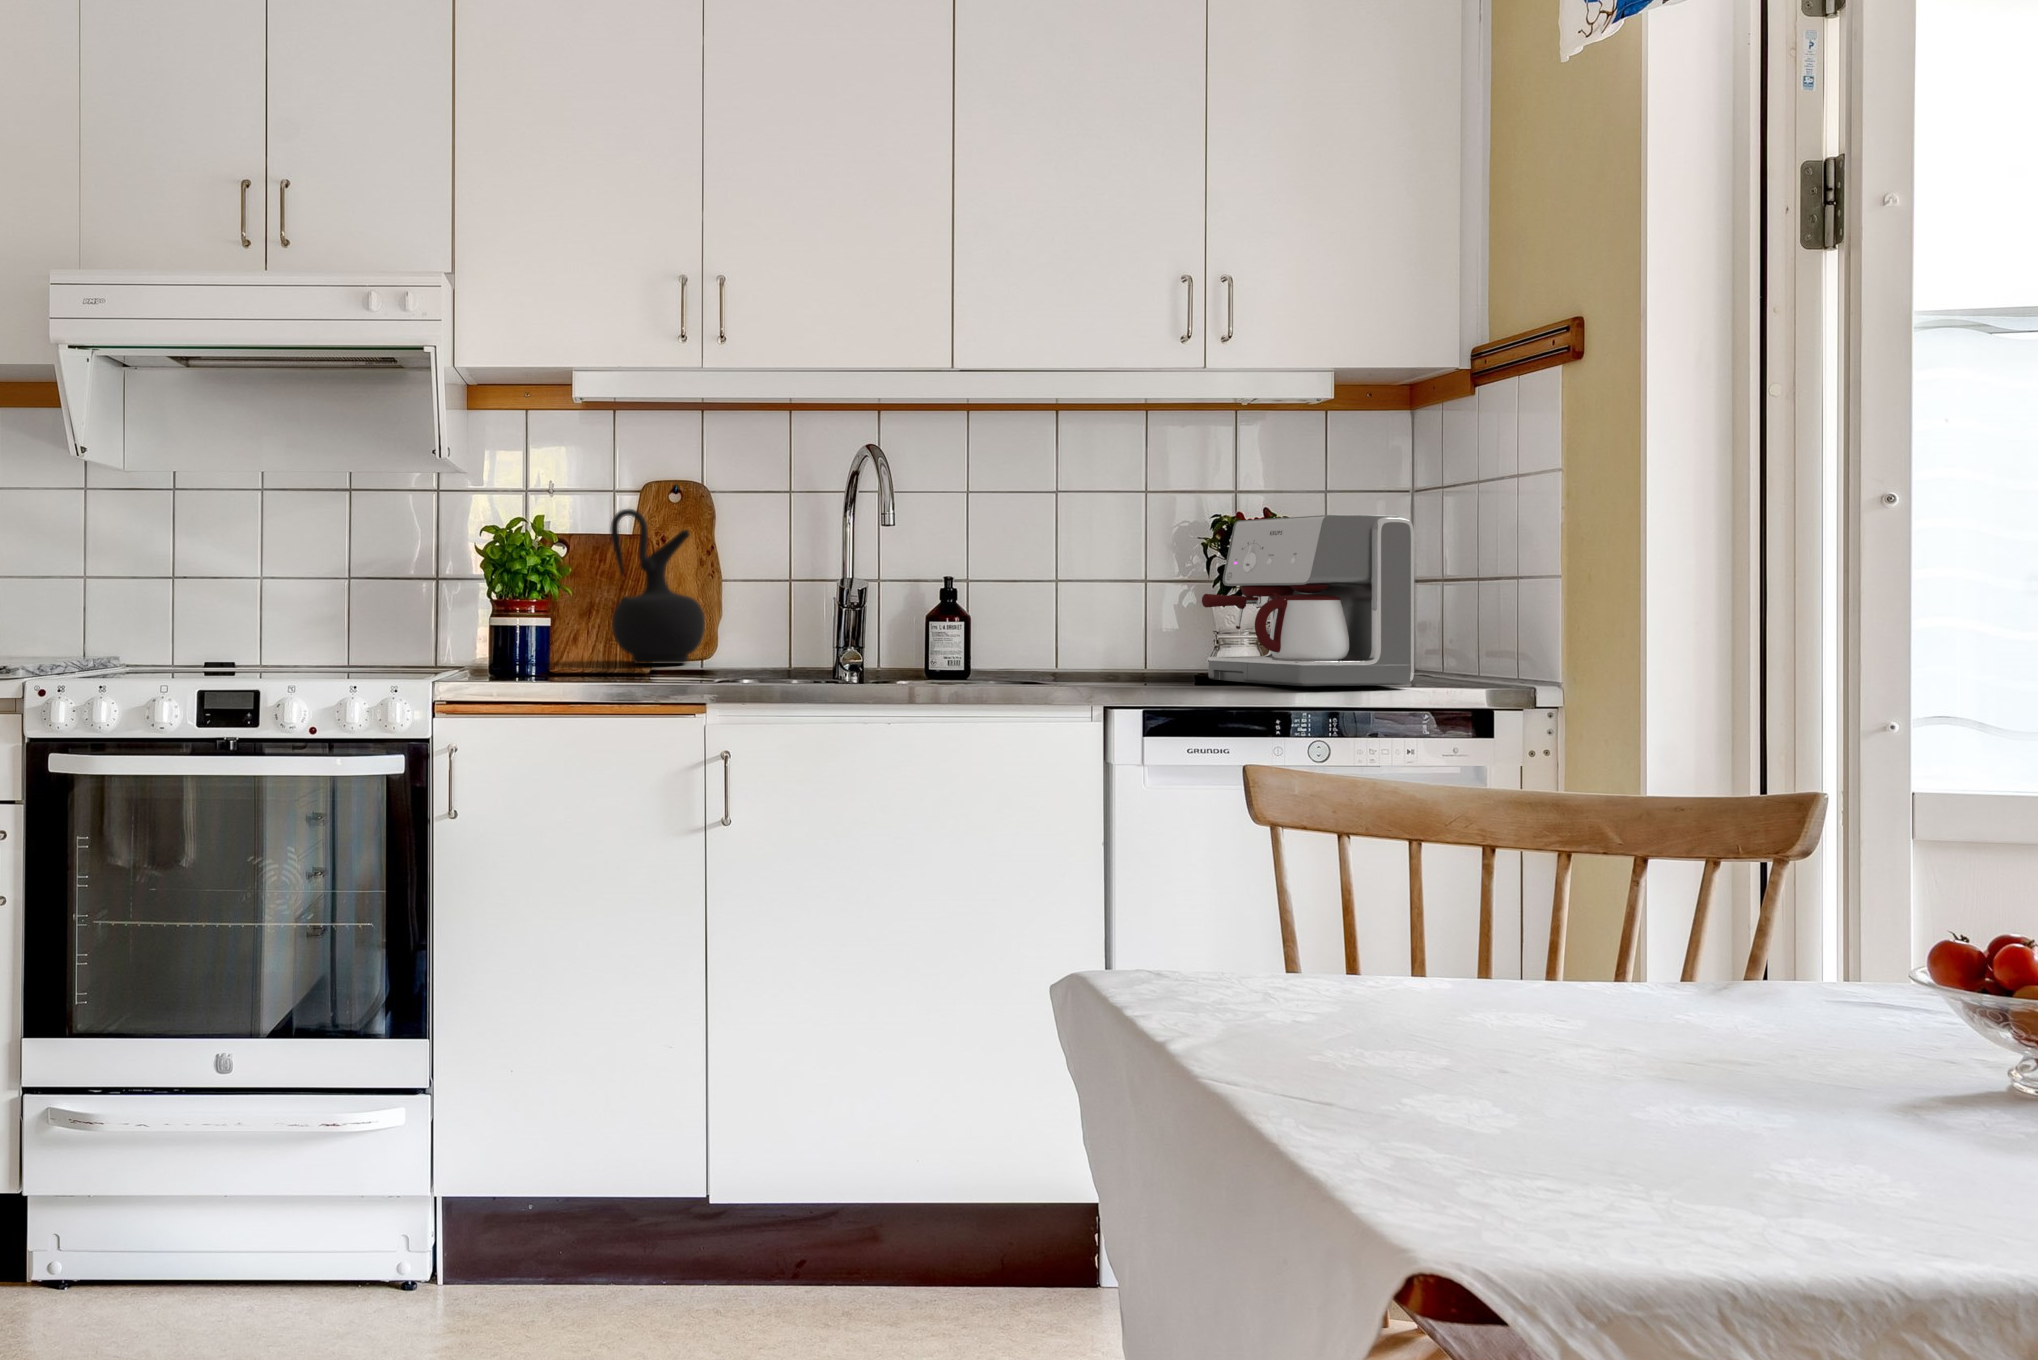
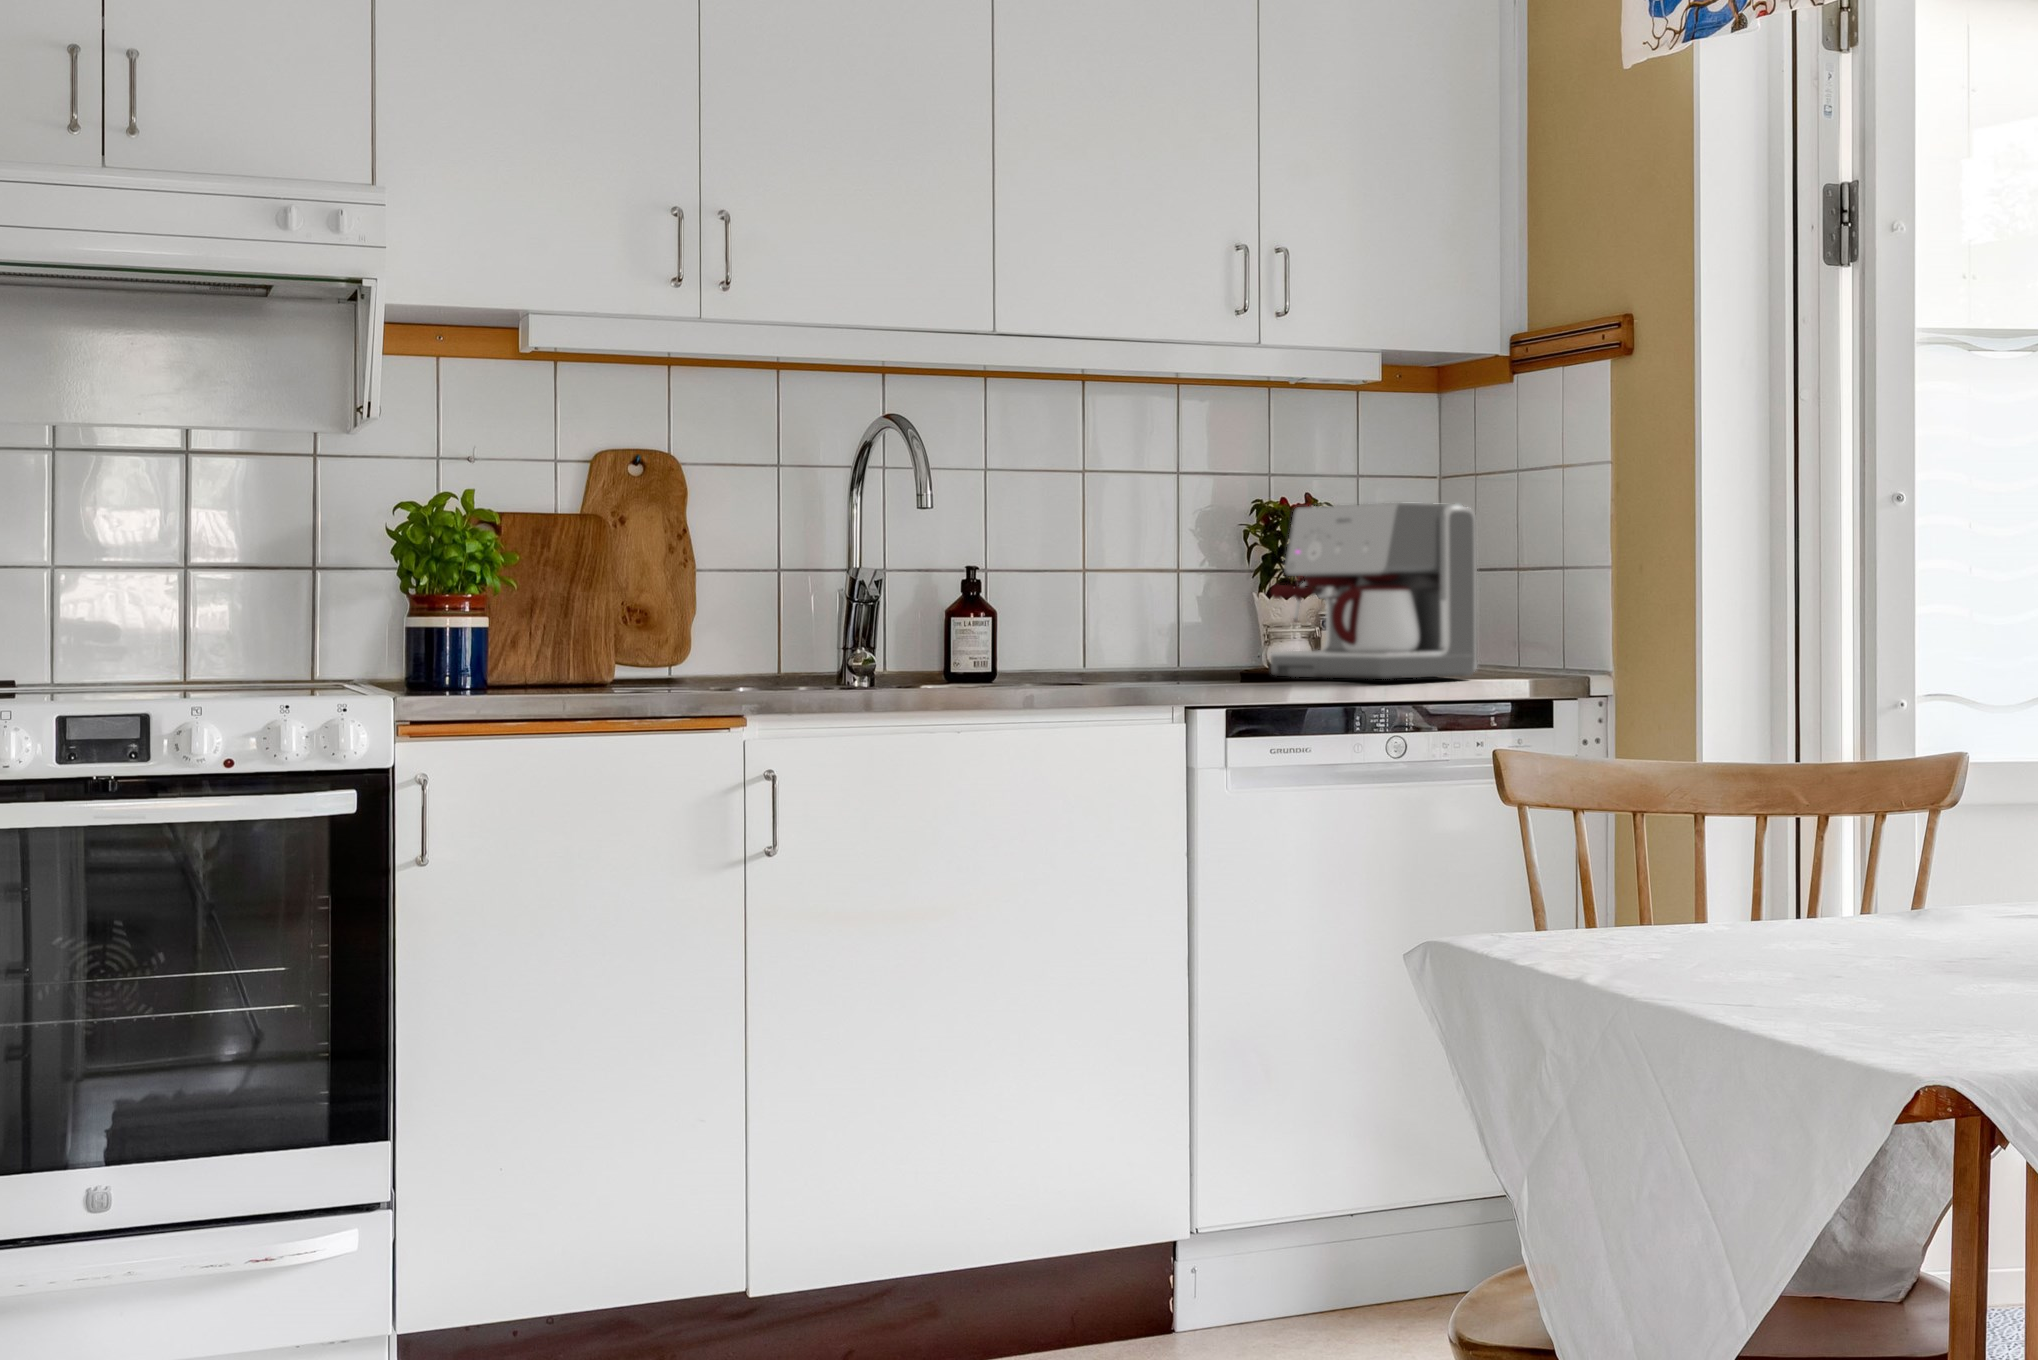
ceramic jug: present [611,509,705,664] -> none [552,480,680,674]

